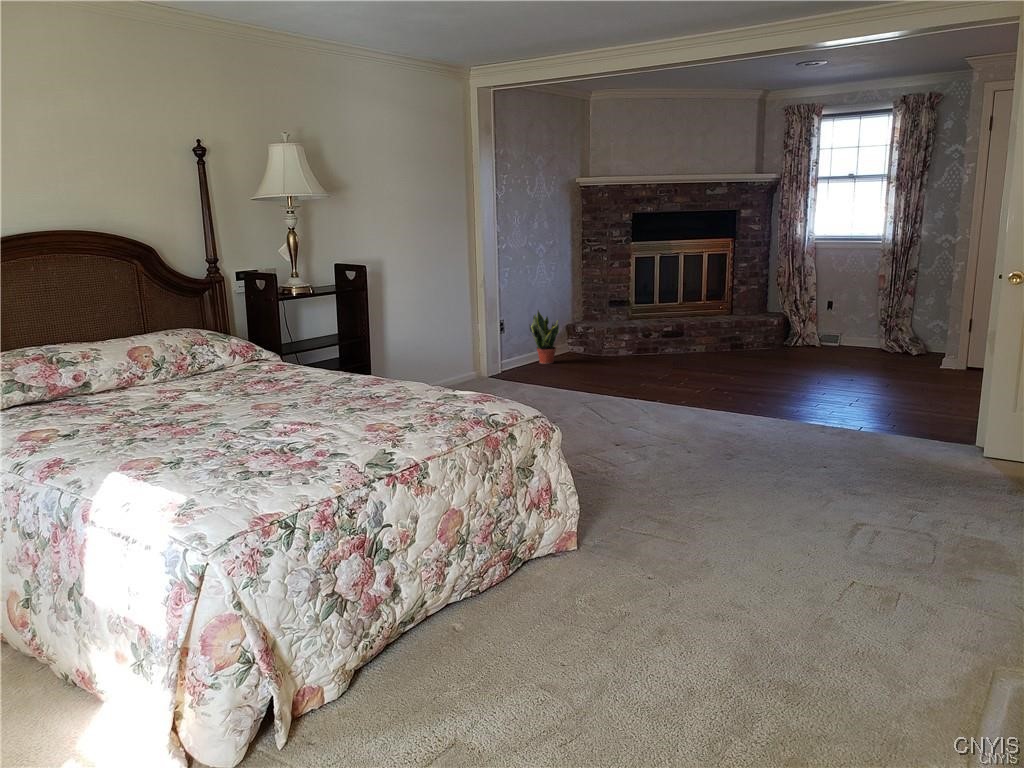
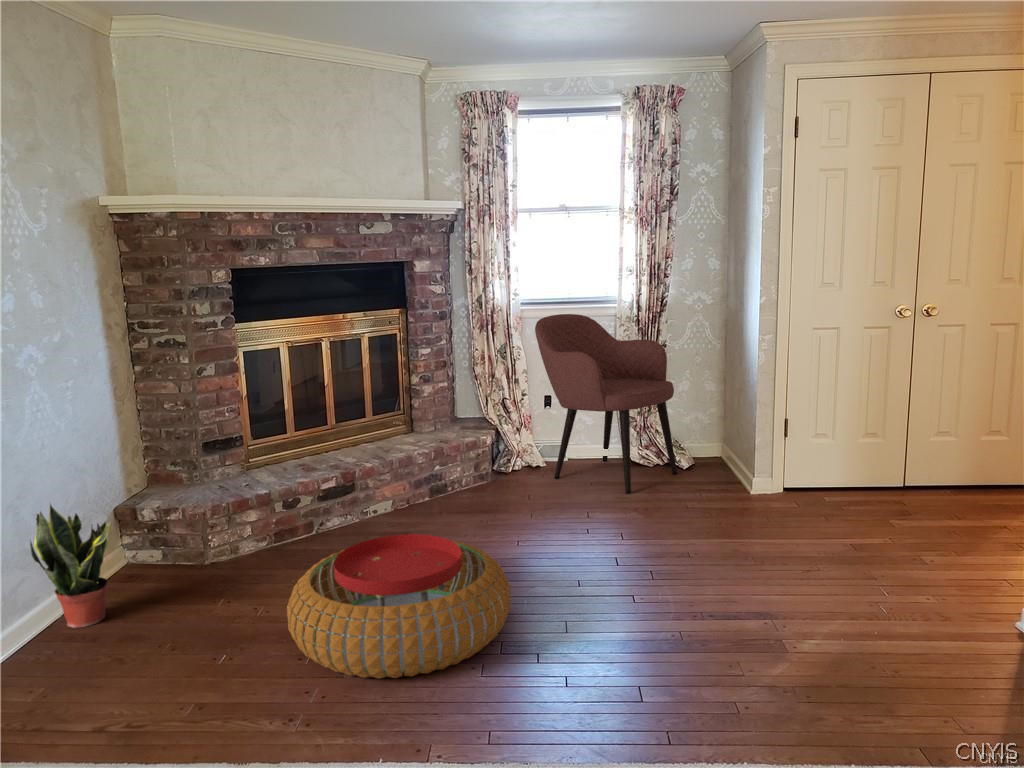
armchair: none [811,247,905,360] -> present [535,314,677,494]
pouf: none [614,341,715,390] -> present [287,534,511,679]

